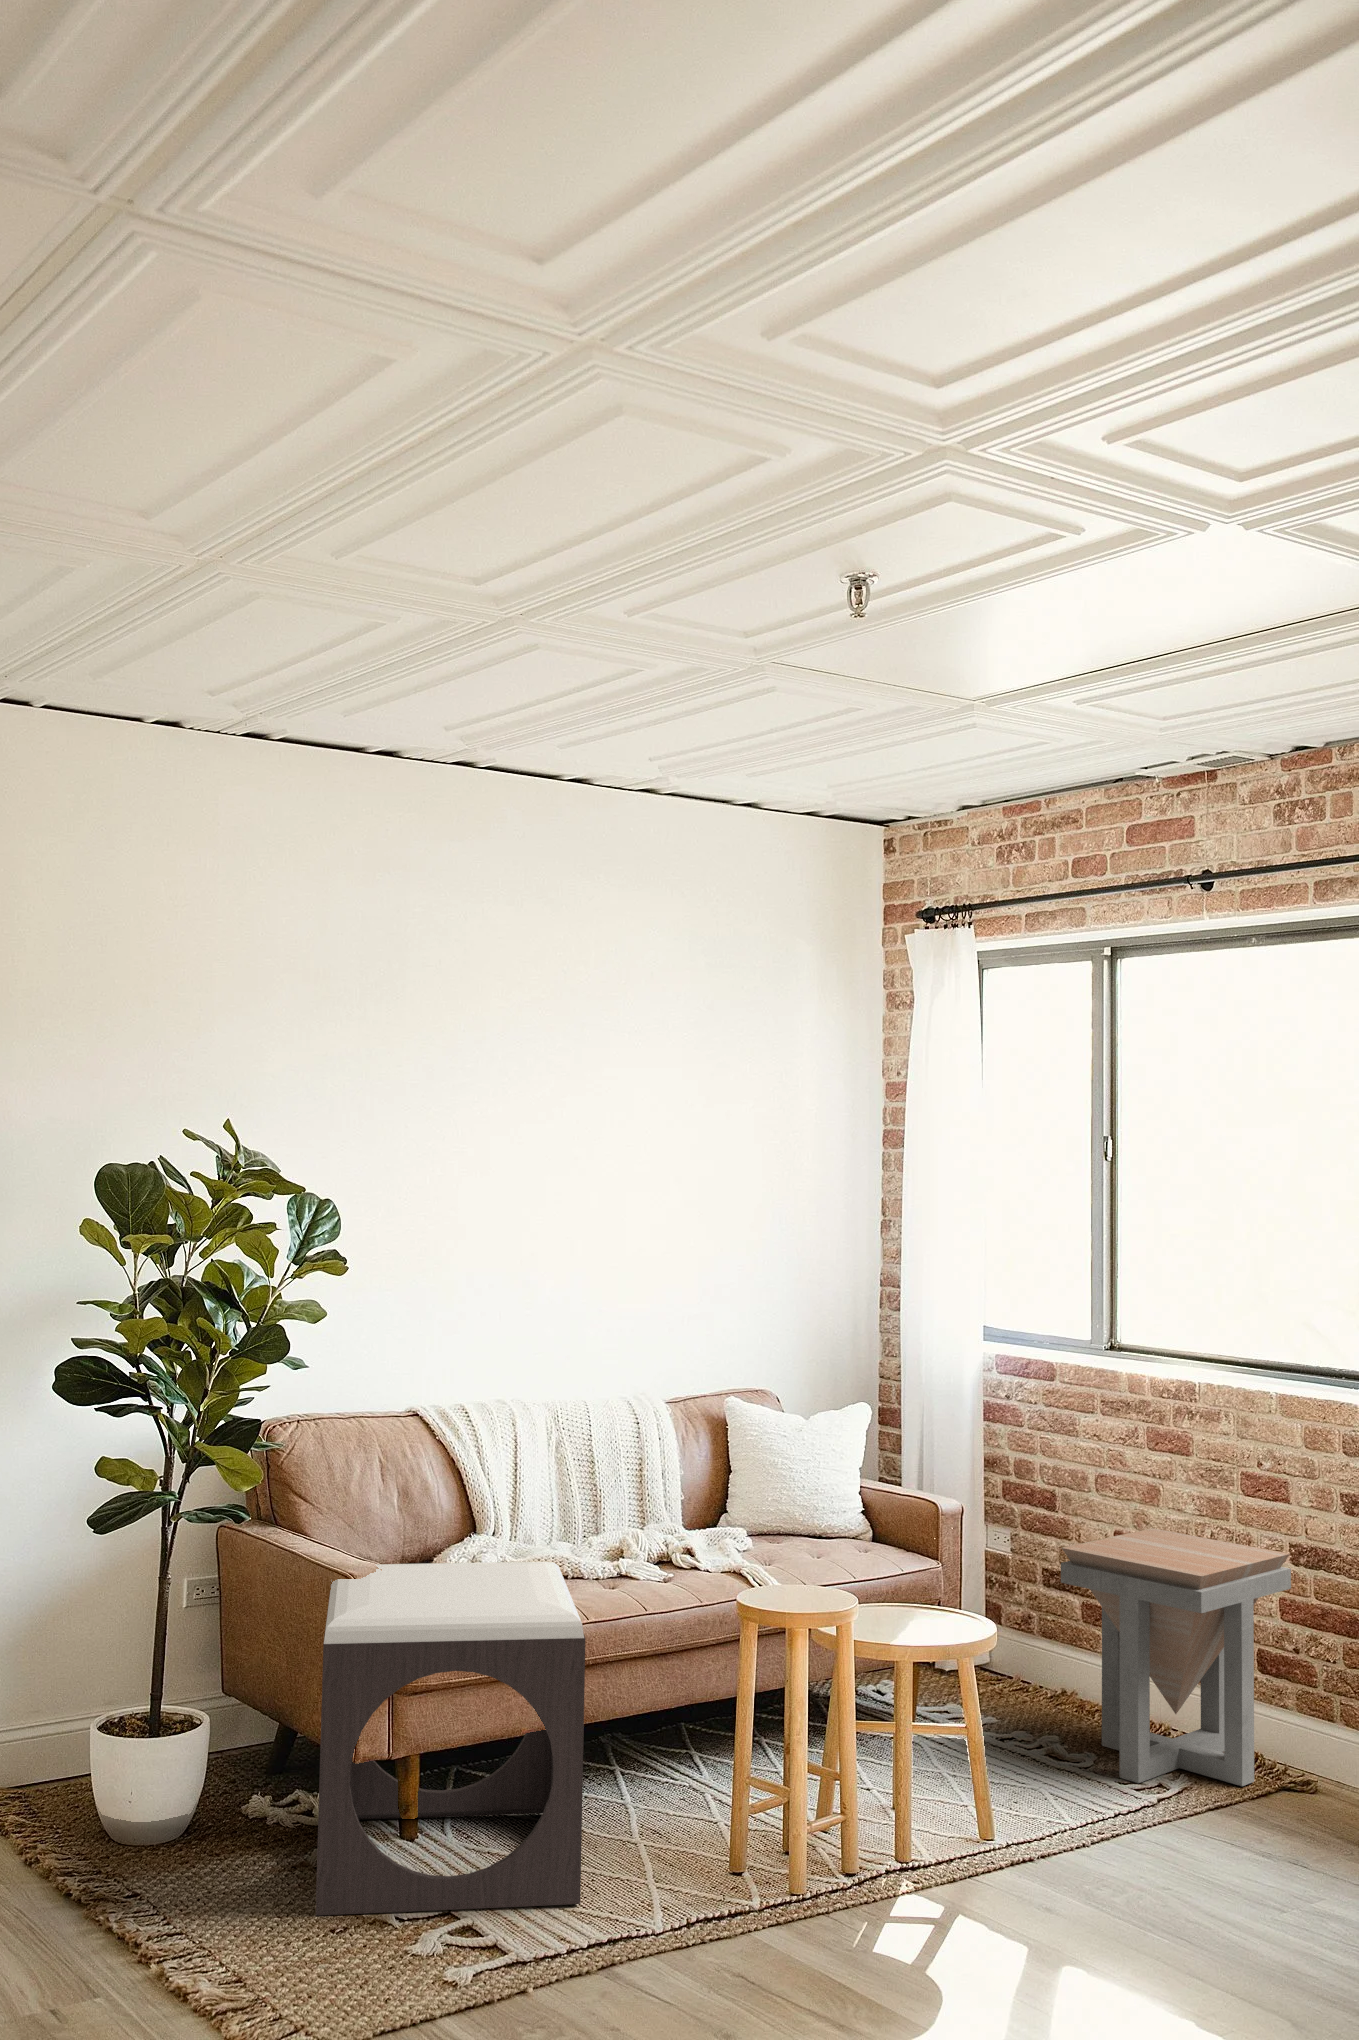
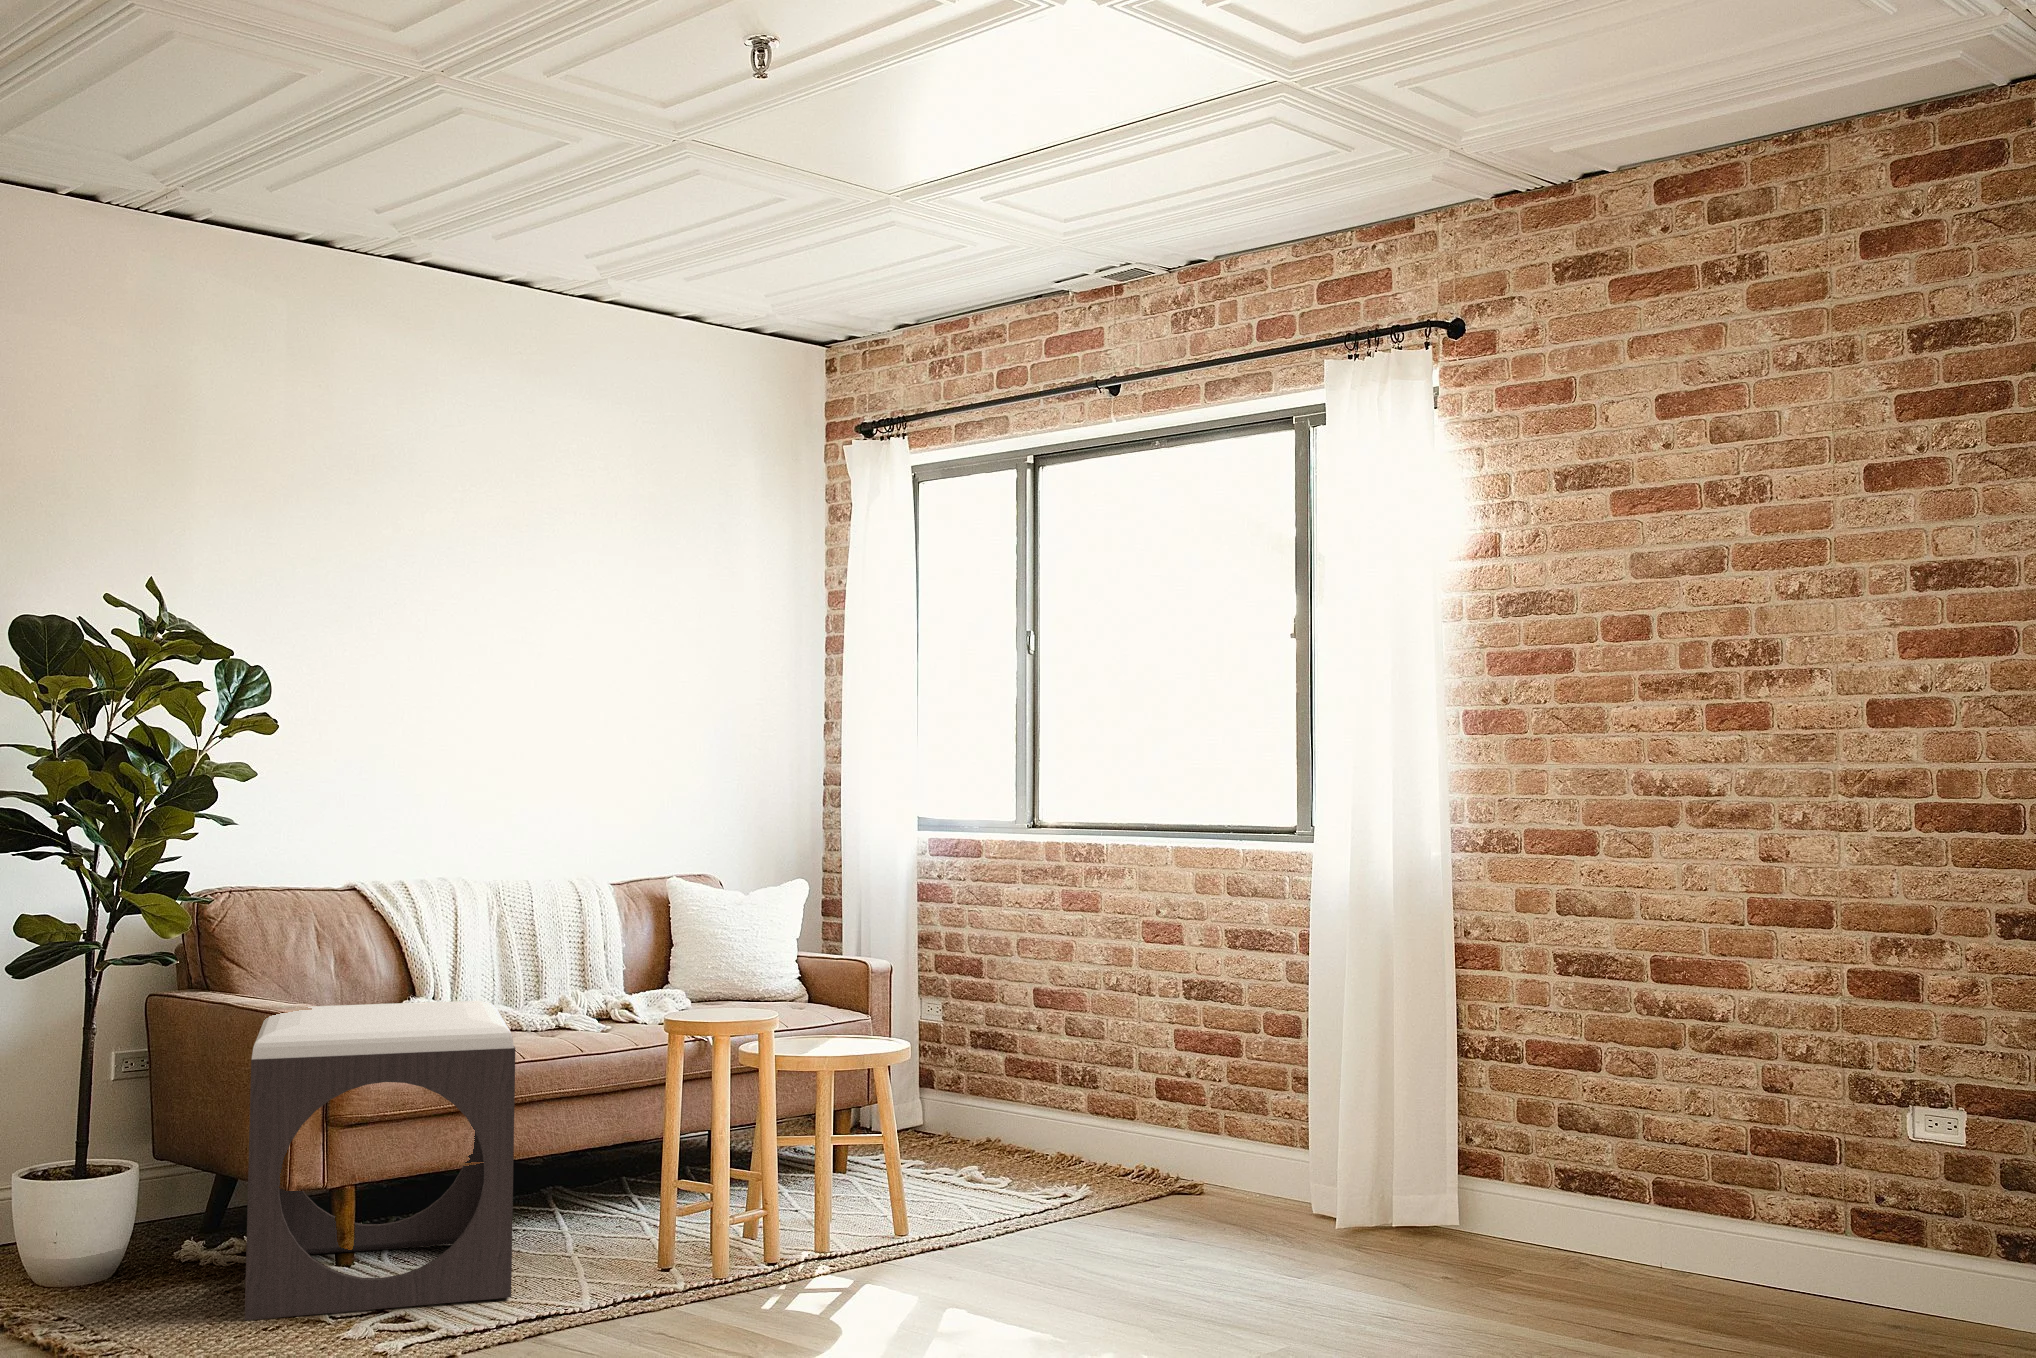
side table: present [1061,1528,1291,1786] -> none [979,979,1183,1195]

